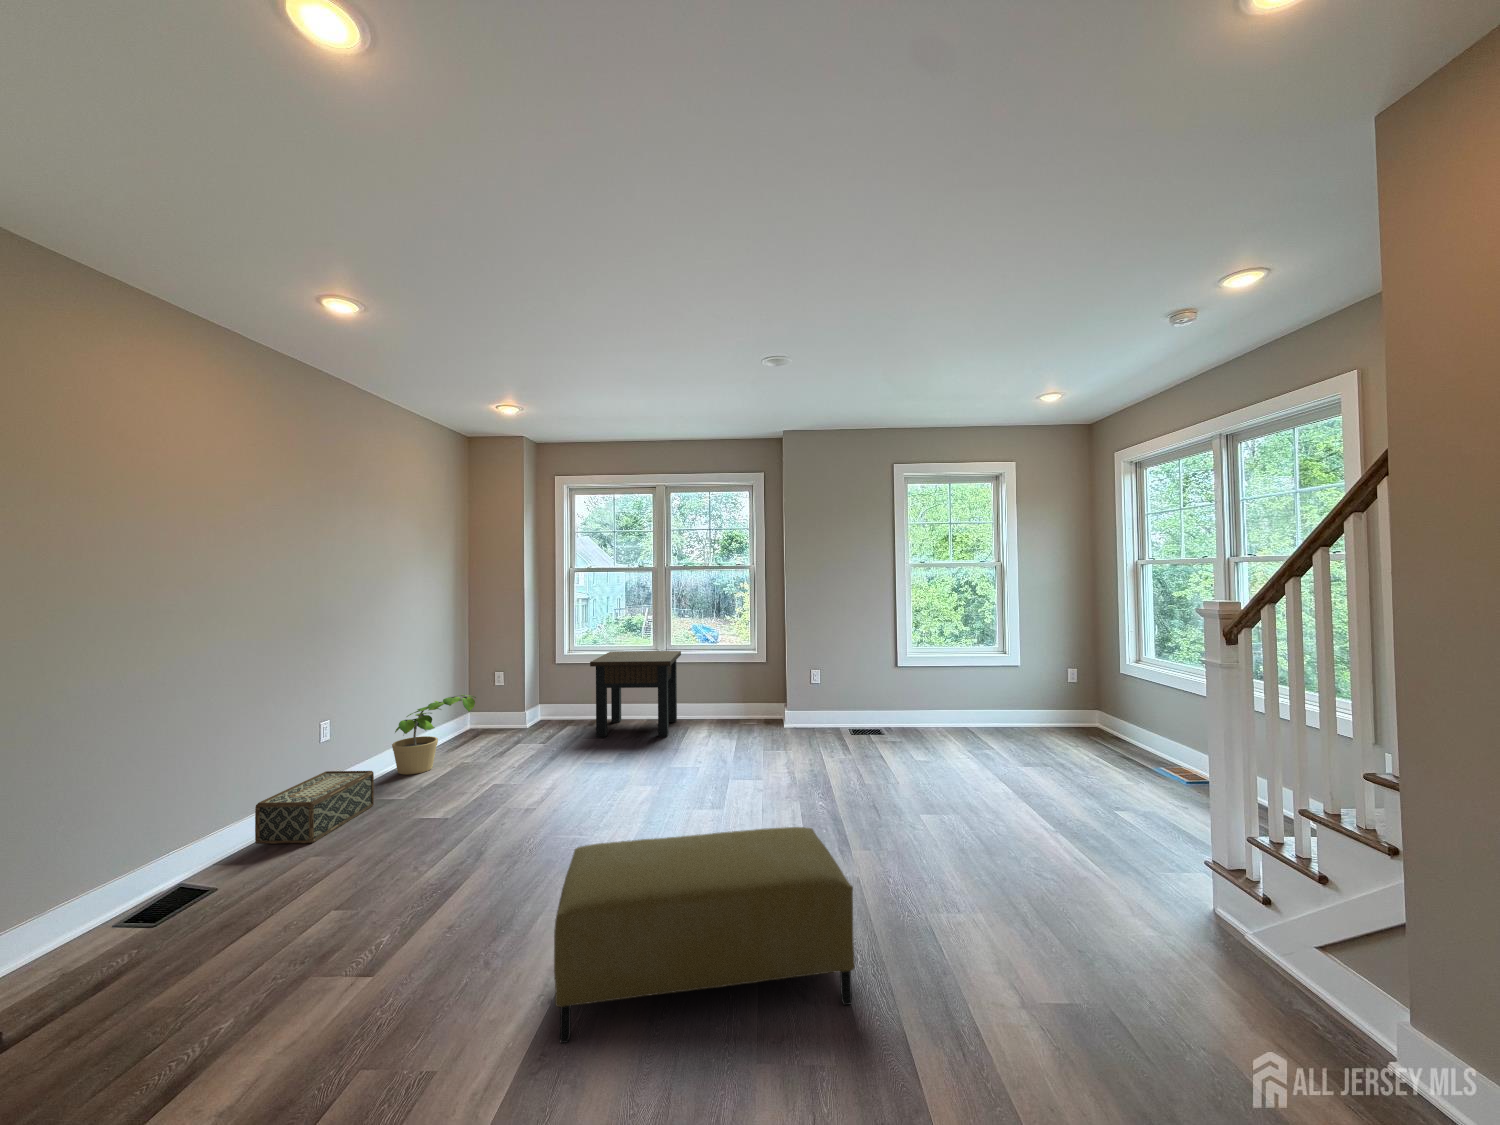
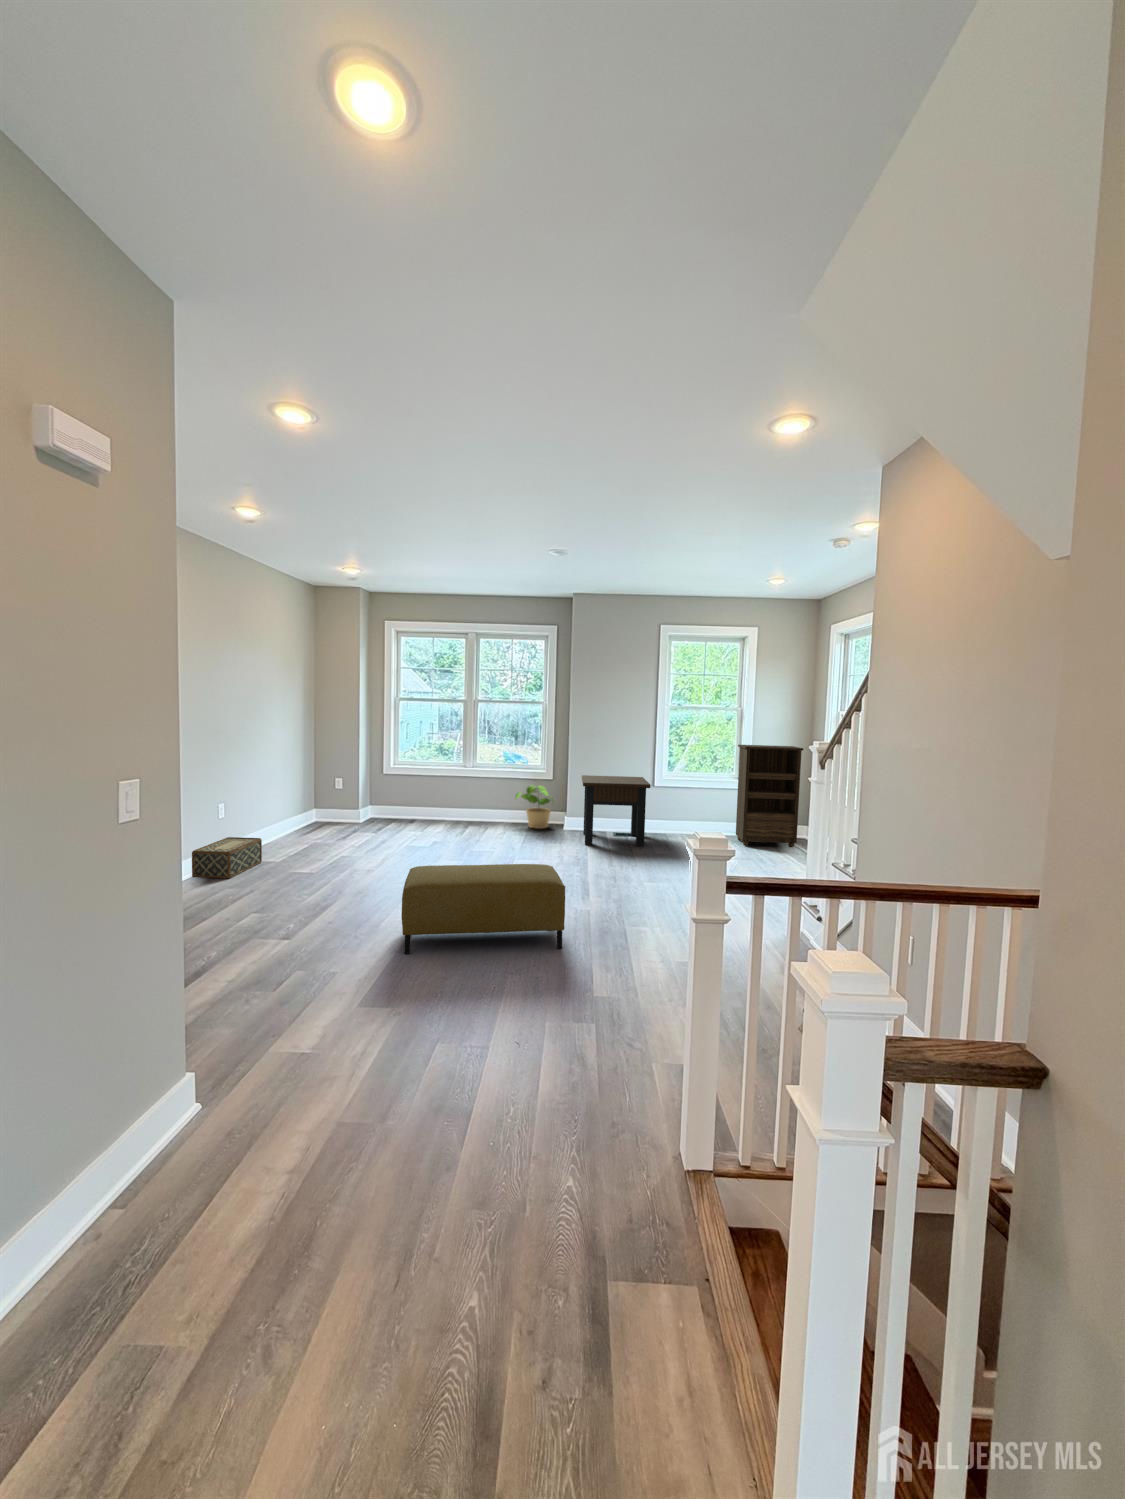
bookshelf: none [1001,609,1092,741] -> present [736,745,804,847]
side table: present [590,651,681,737] -> present [582,775,651,846]
potted plant: present [392,695,476,774] -> present [515,785,553,829]

